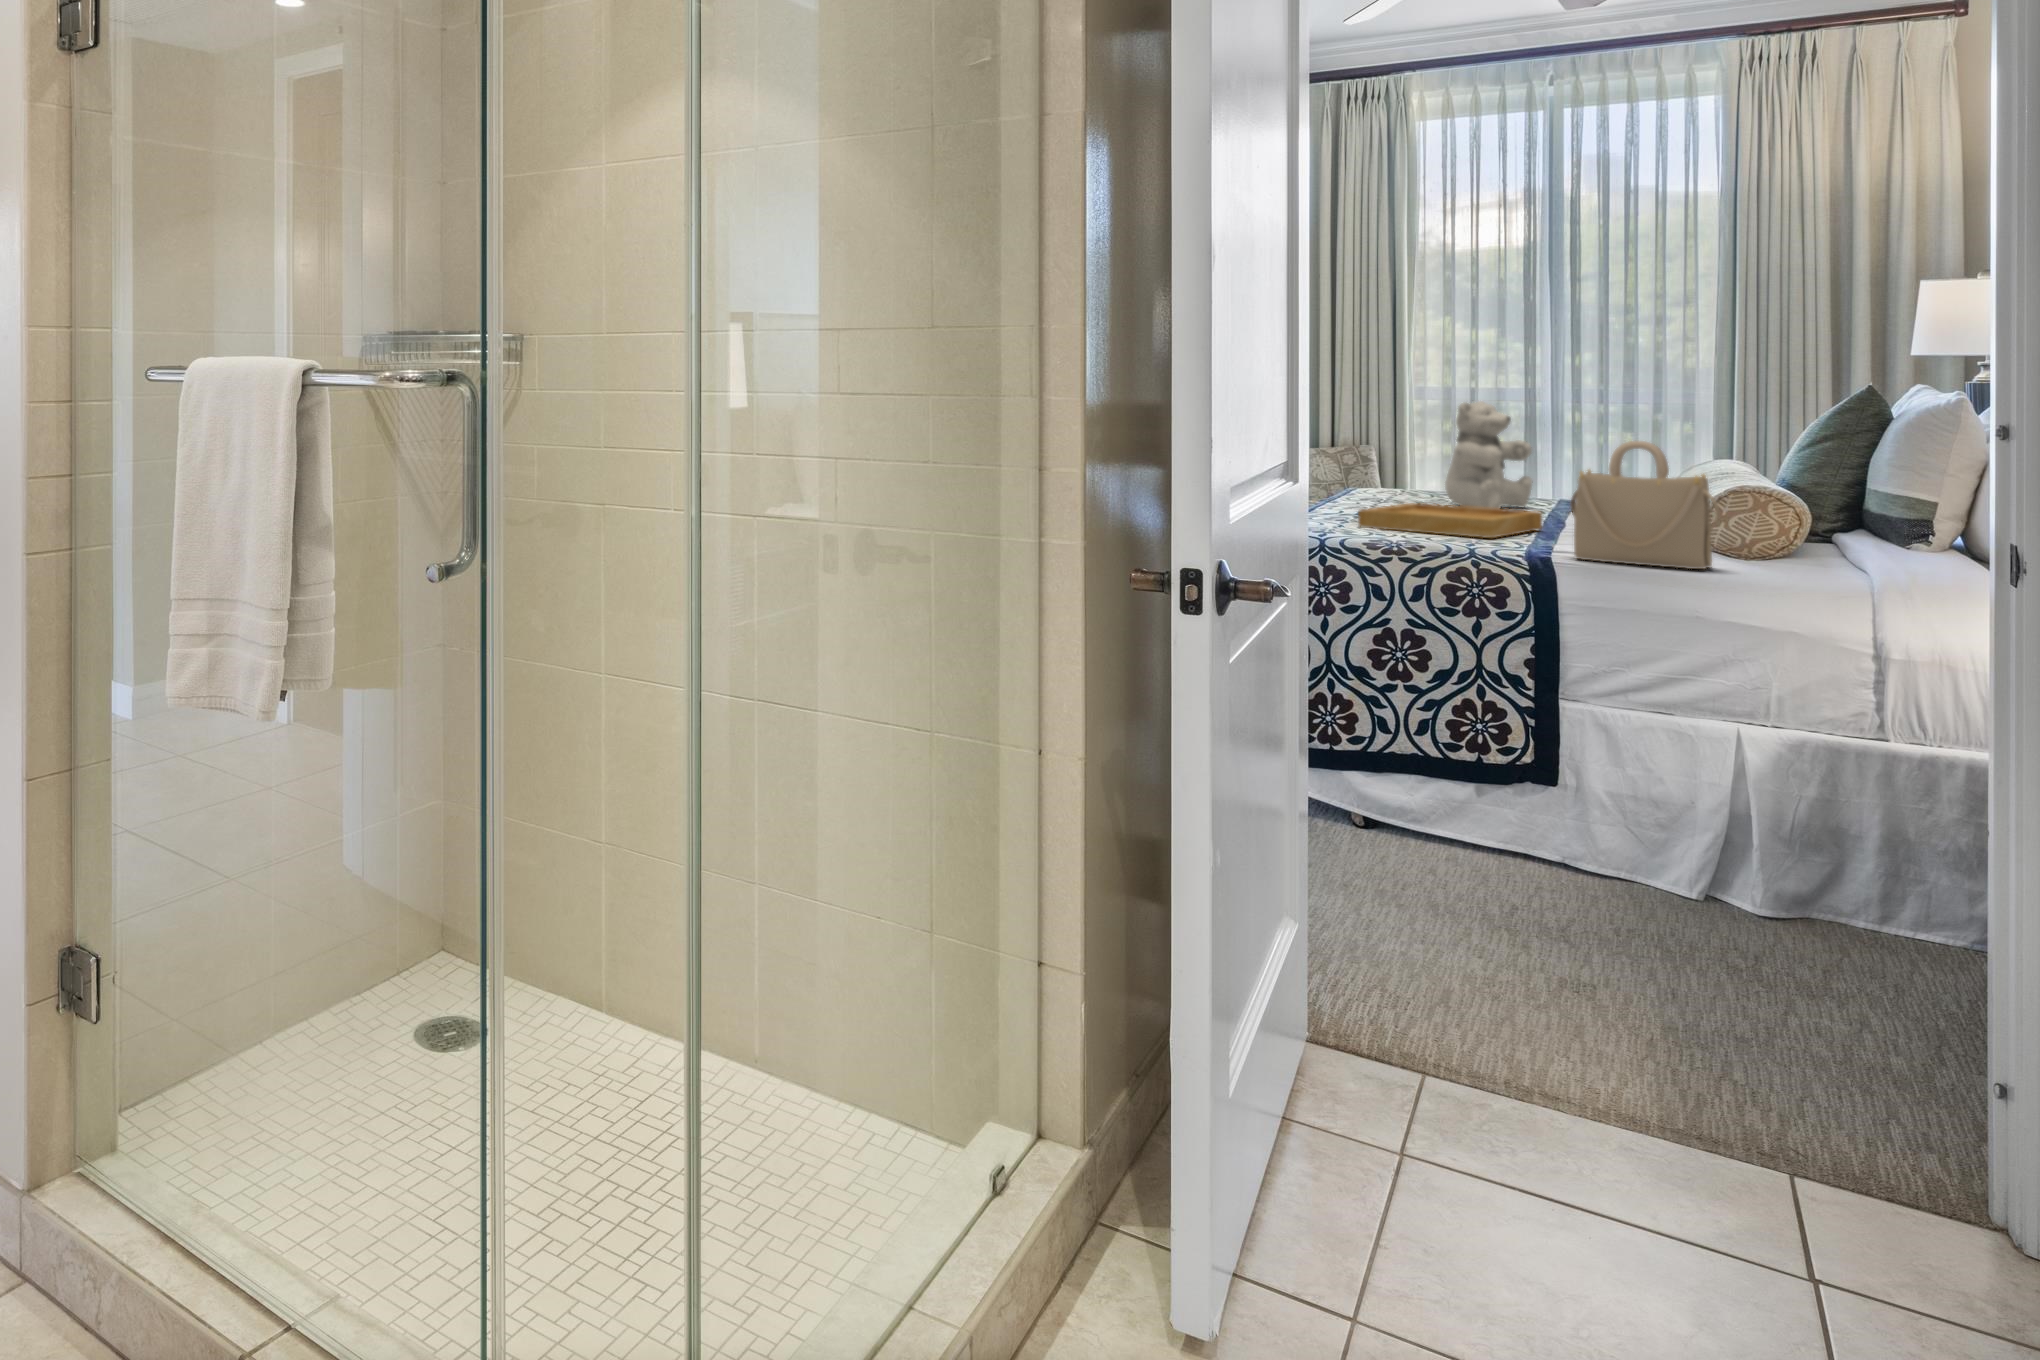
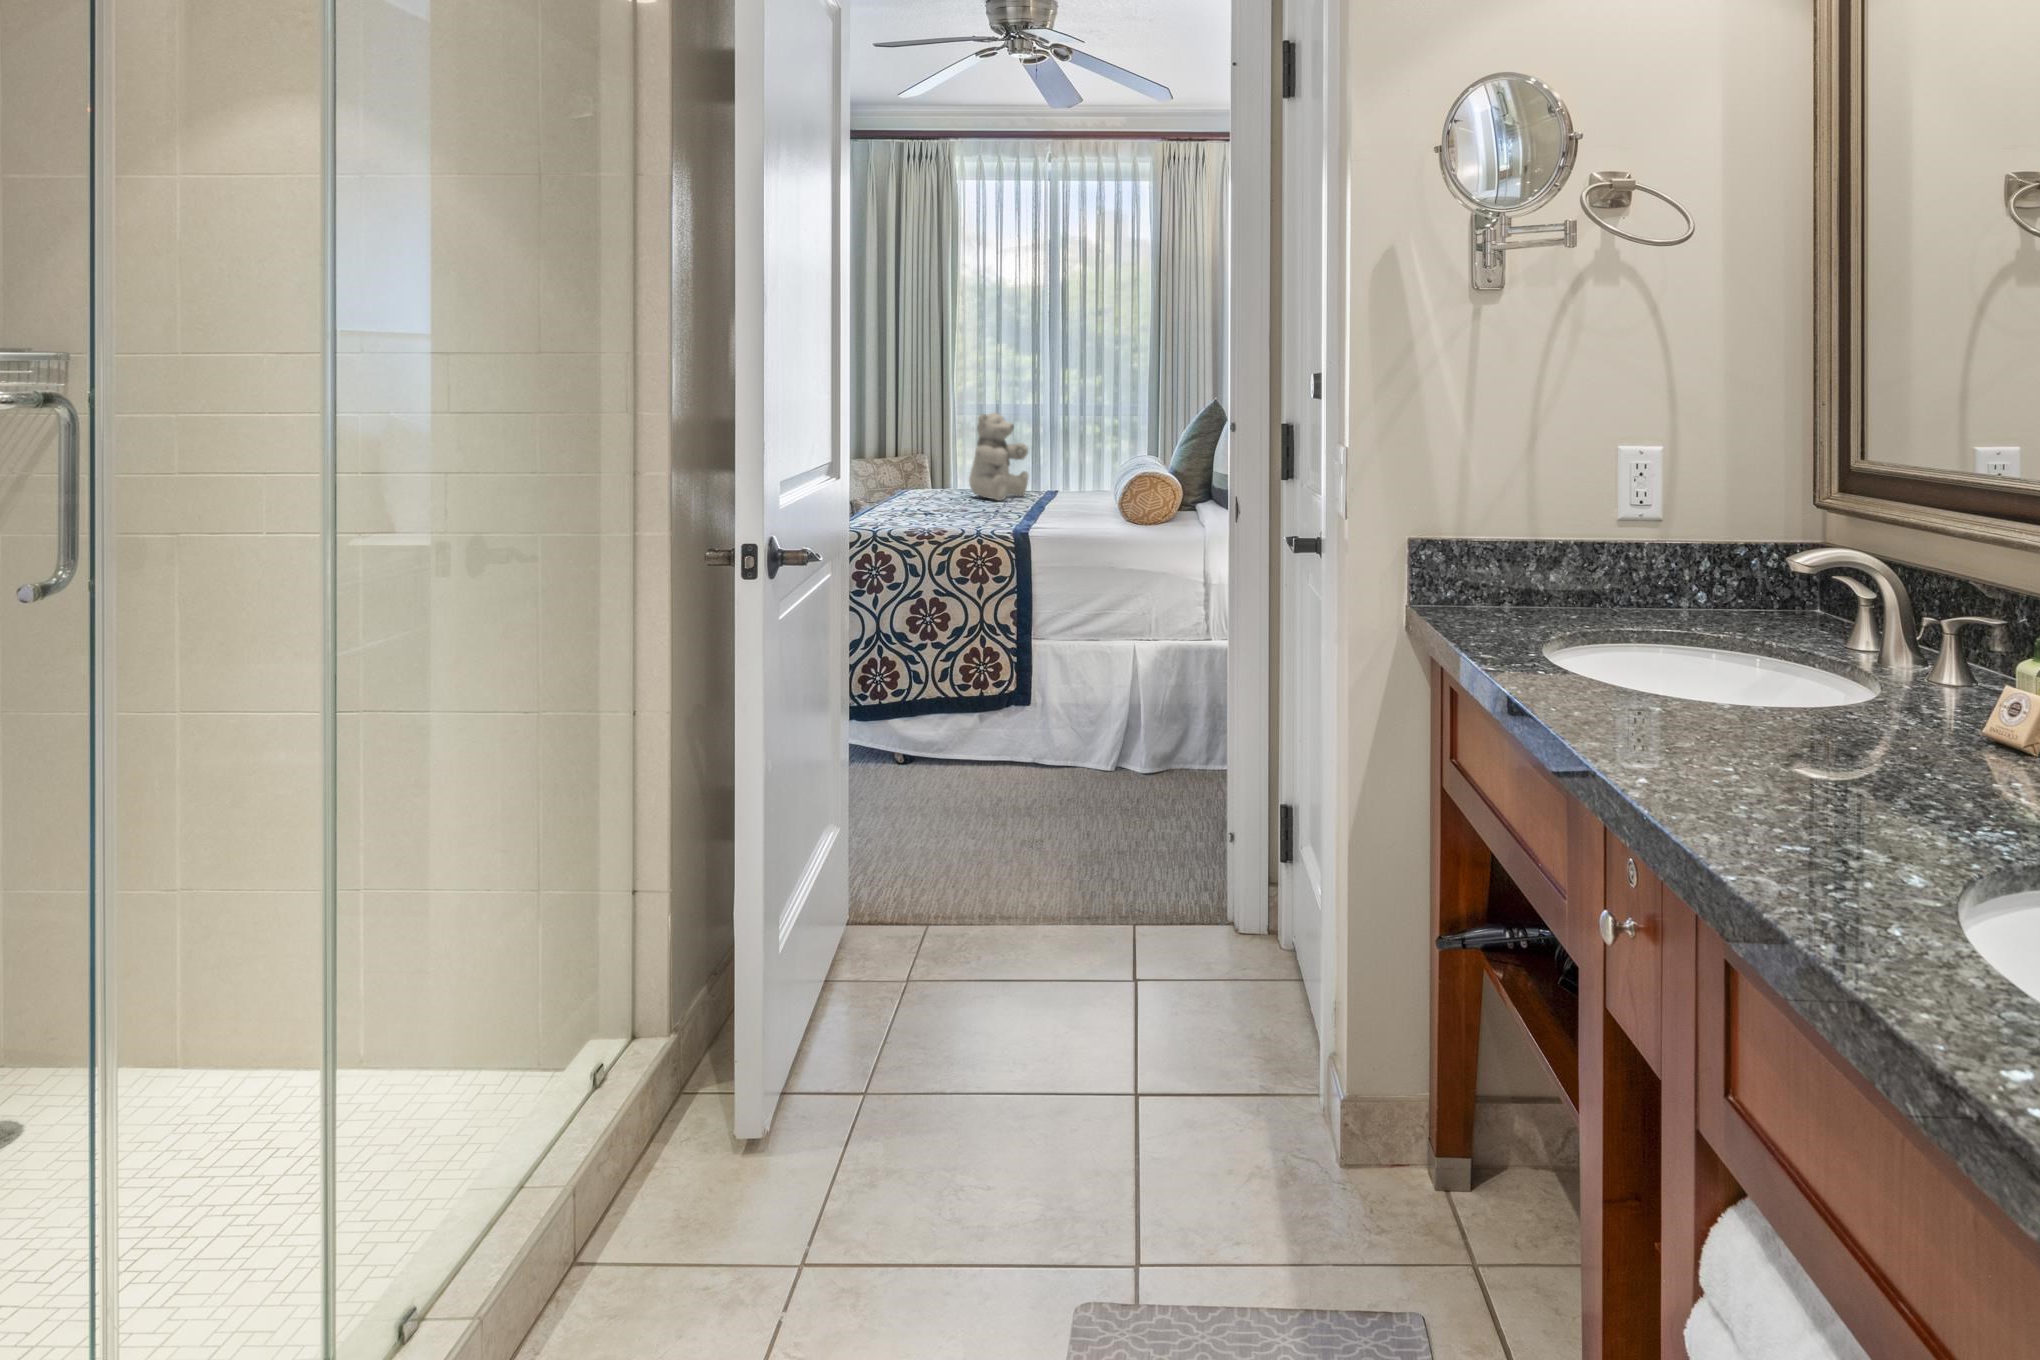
handbag: present [1571,441,1719,569] -> none [1045,442,1136,536]
tray: present [1358,503,1542,538] -> none [903,495,1031,521]

